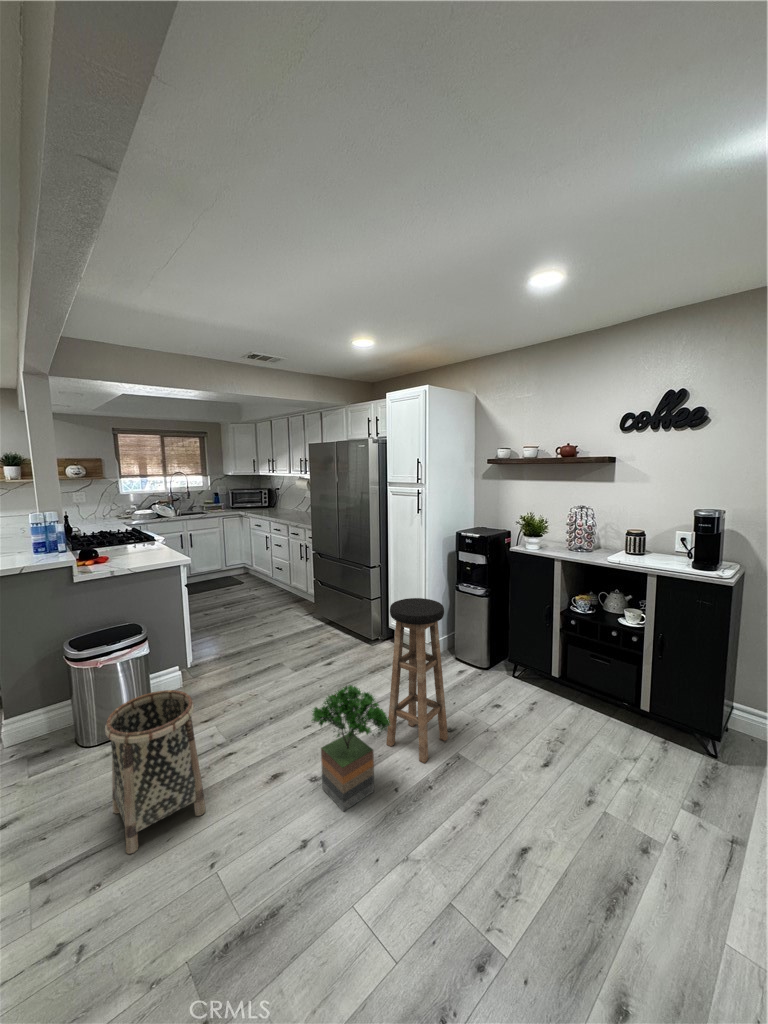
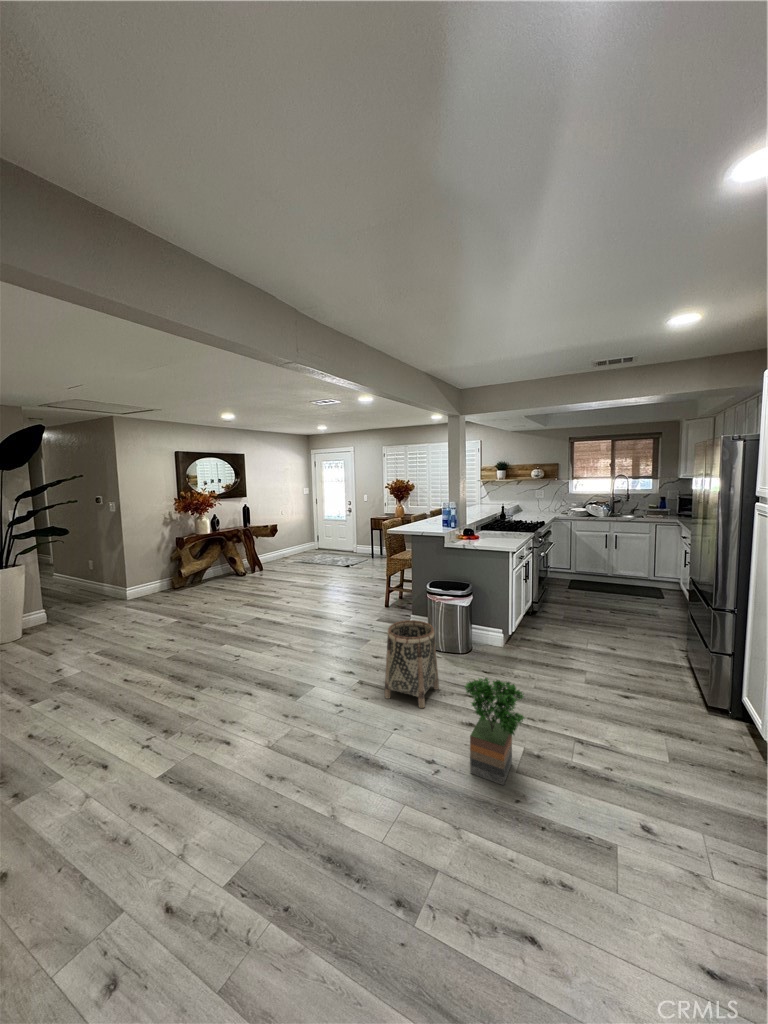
bar stool: present [386,598,448,763] -> none [565,634,637,829]

